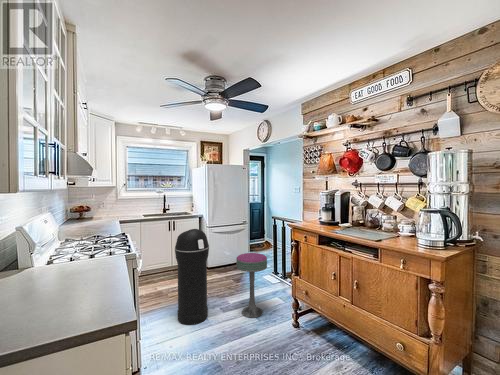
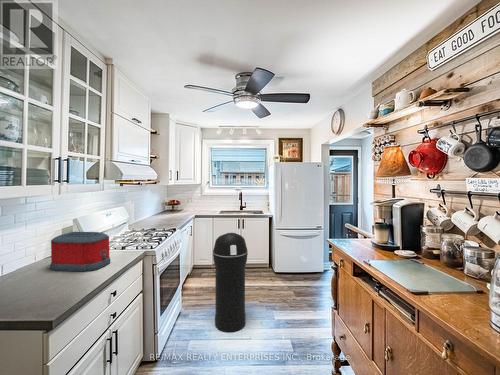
toaster: none [38,232,109,279] -> present [50,232,110,271]
bar stool: present [236,253,267,318] -> none [275,266,311,343]

